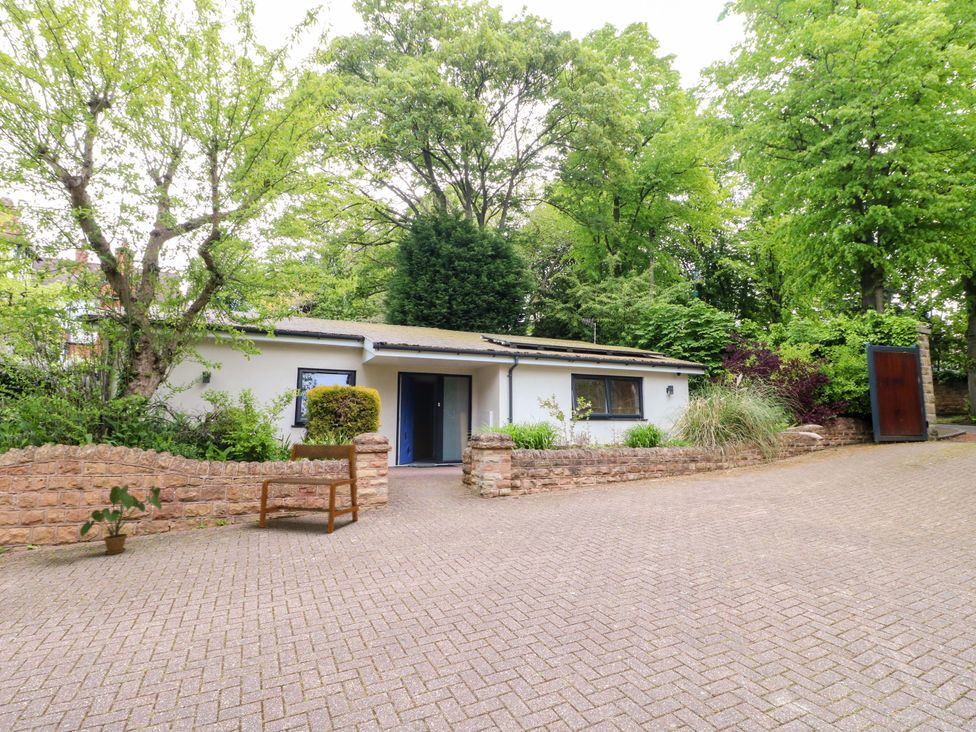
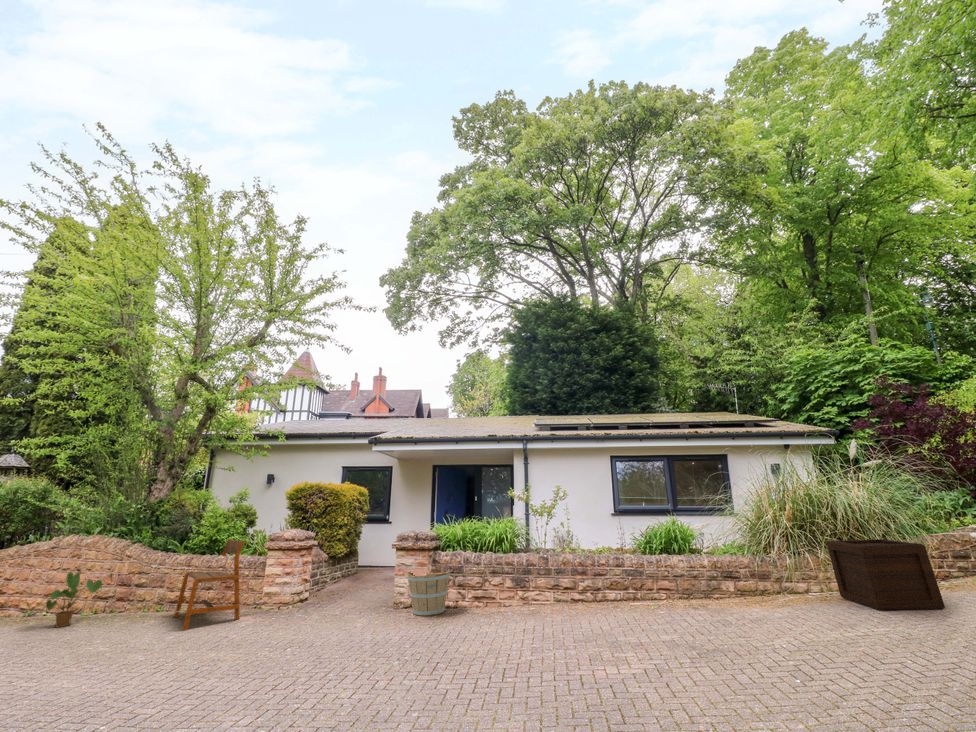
wooden crate: none [738,436,791,473] -> present [827,539,945,611]
wooden bucket: none [506,463,543,500] -> present [407,570,450,616]

